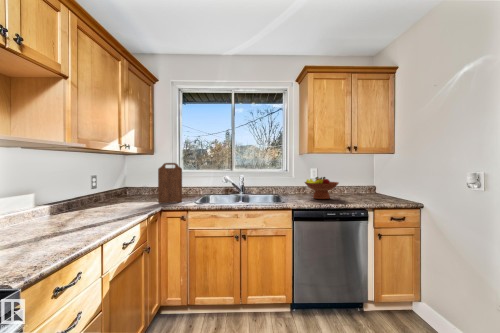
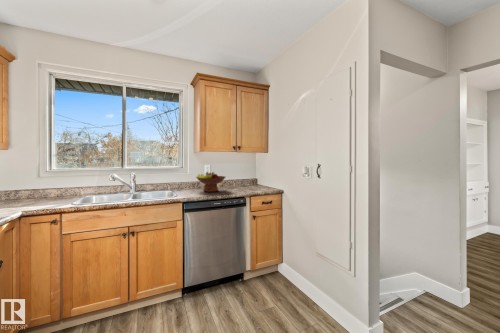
cutting board: present [158,163,182,203] -> none [19,159,56,207]

